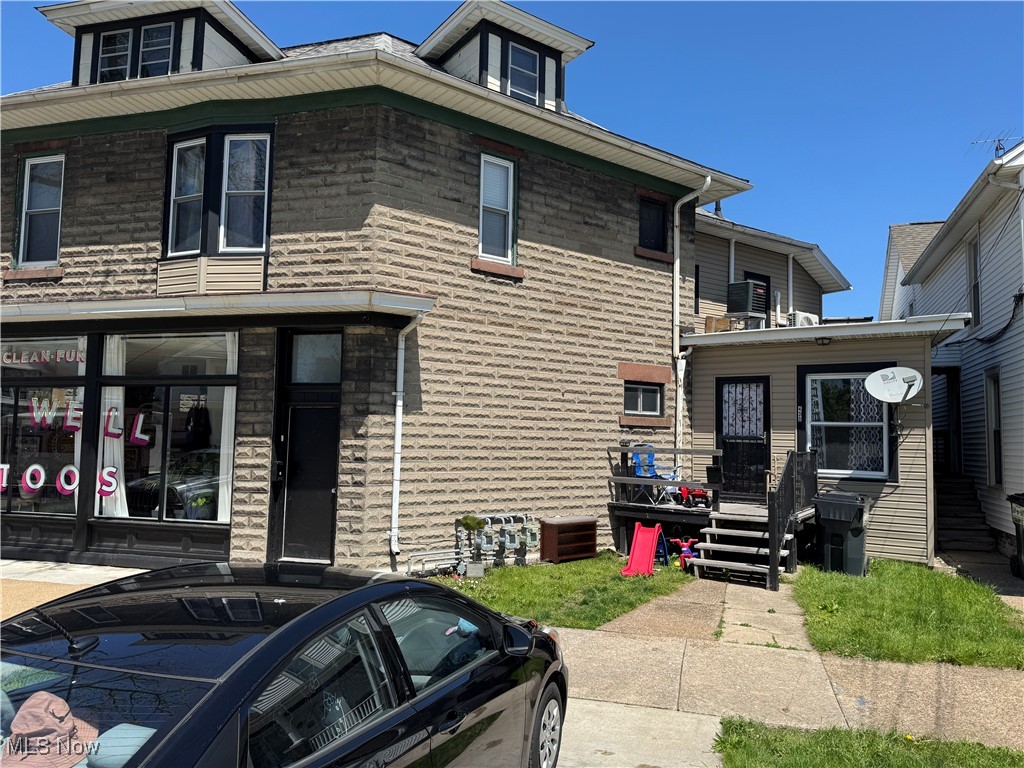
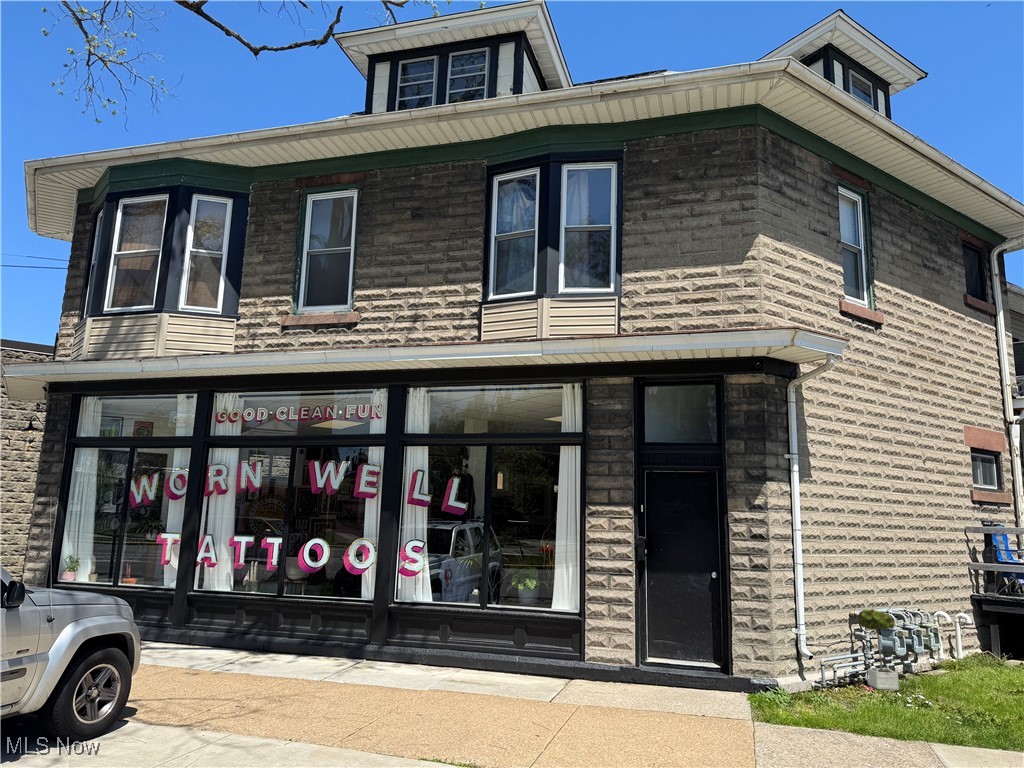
bench: present [538,515,599,564] -> none [918,610,984,672]

